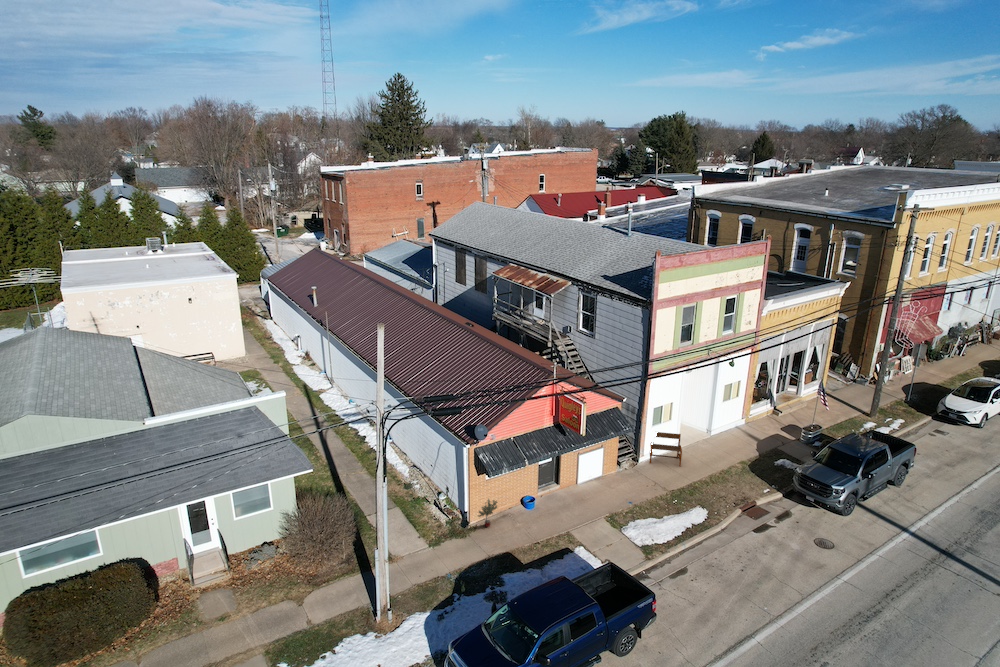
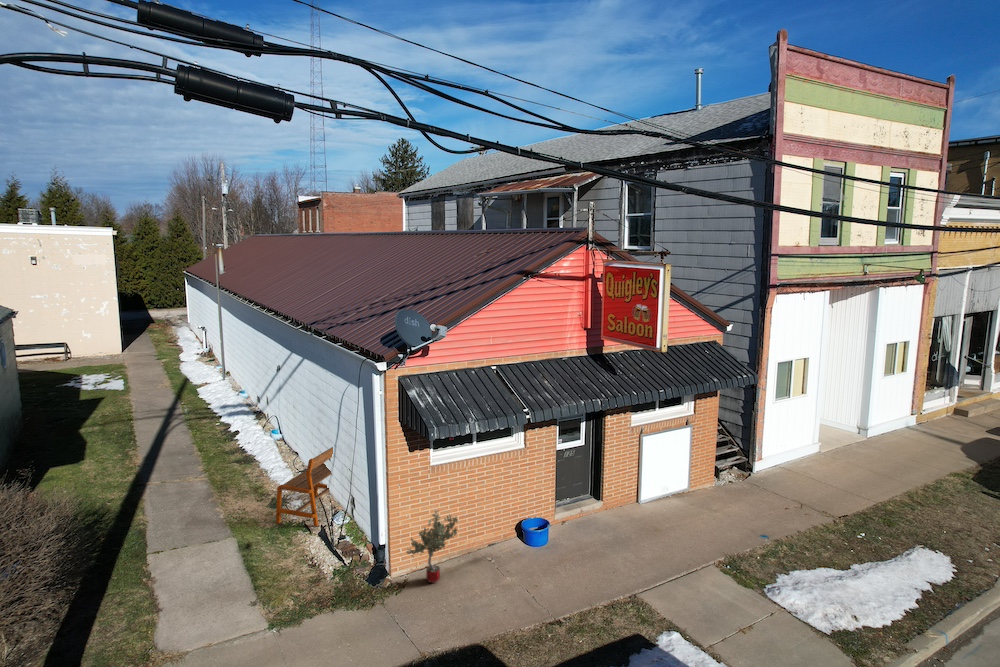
bench: present [650,432,682,466] -> present [276,447,333,526]

